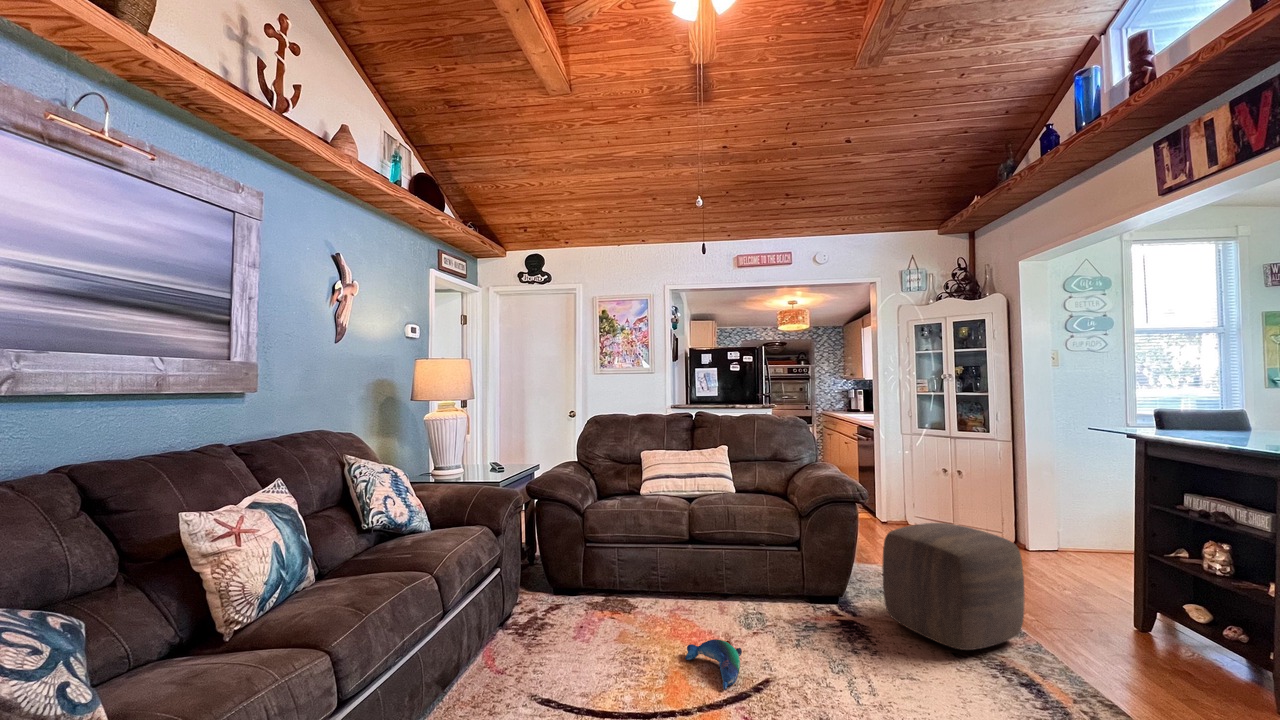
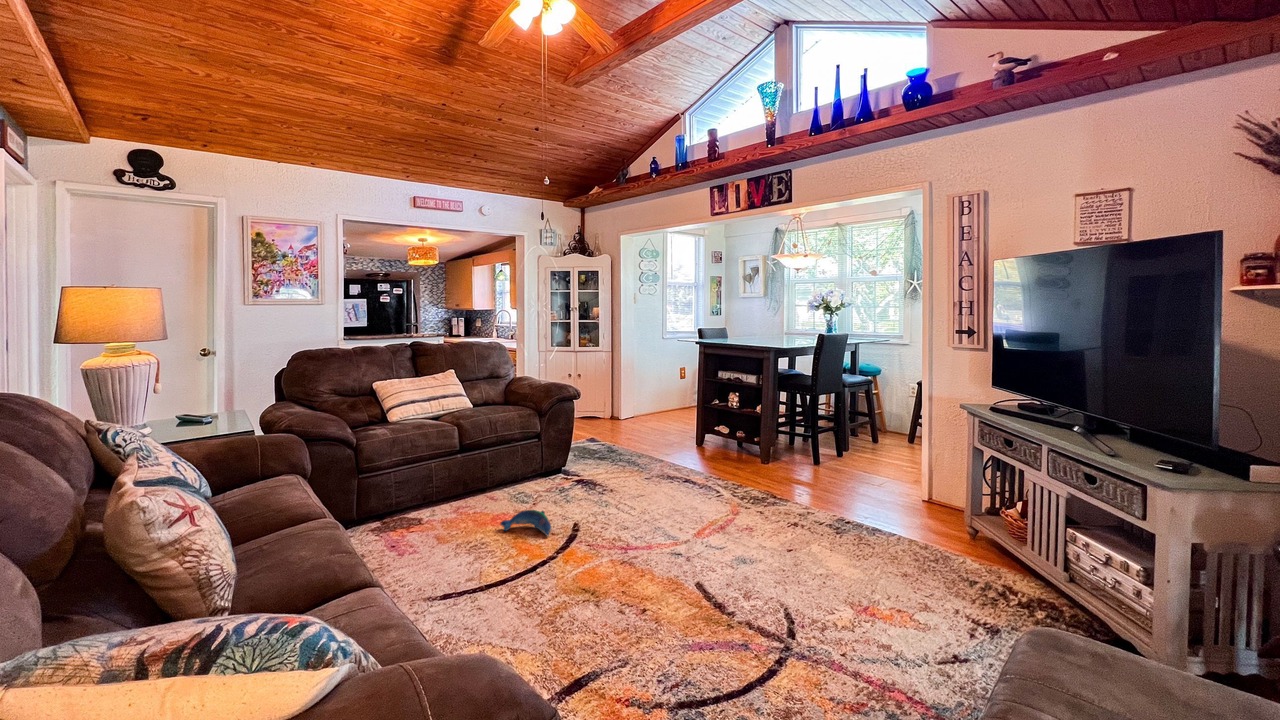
ottoman: present [882,523,1025,650] -> none [592,409,661,478]

